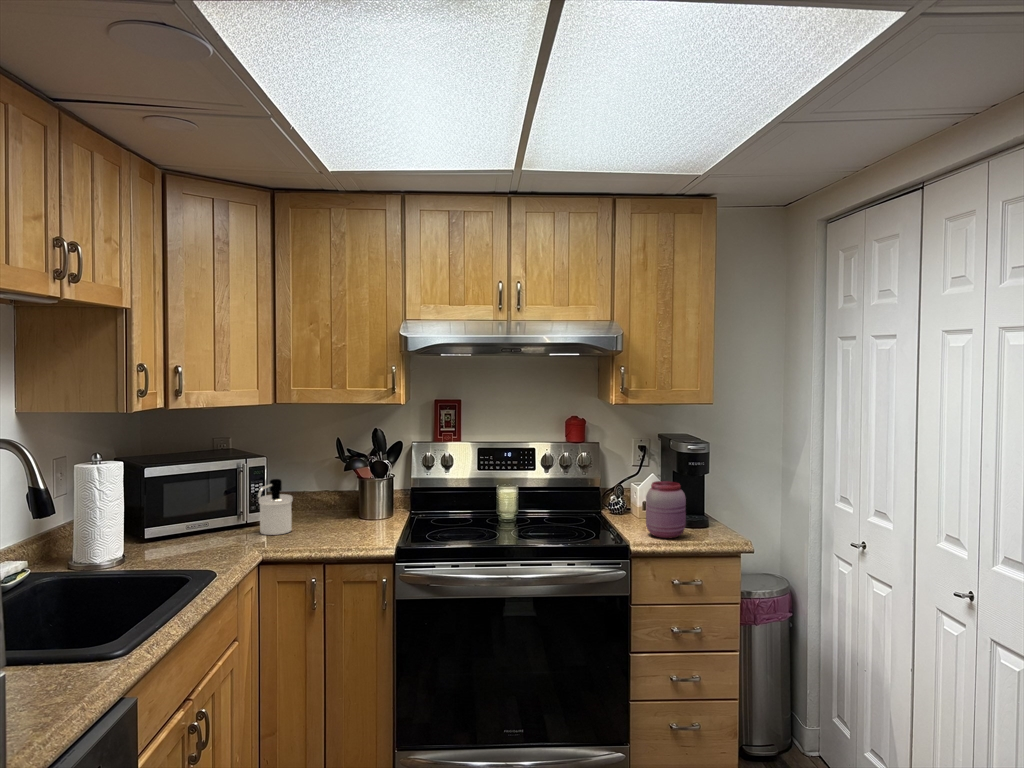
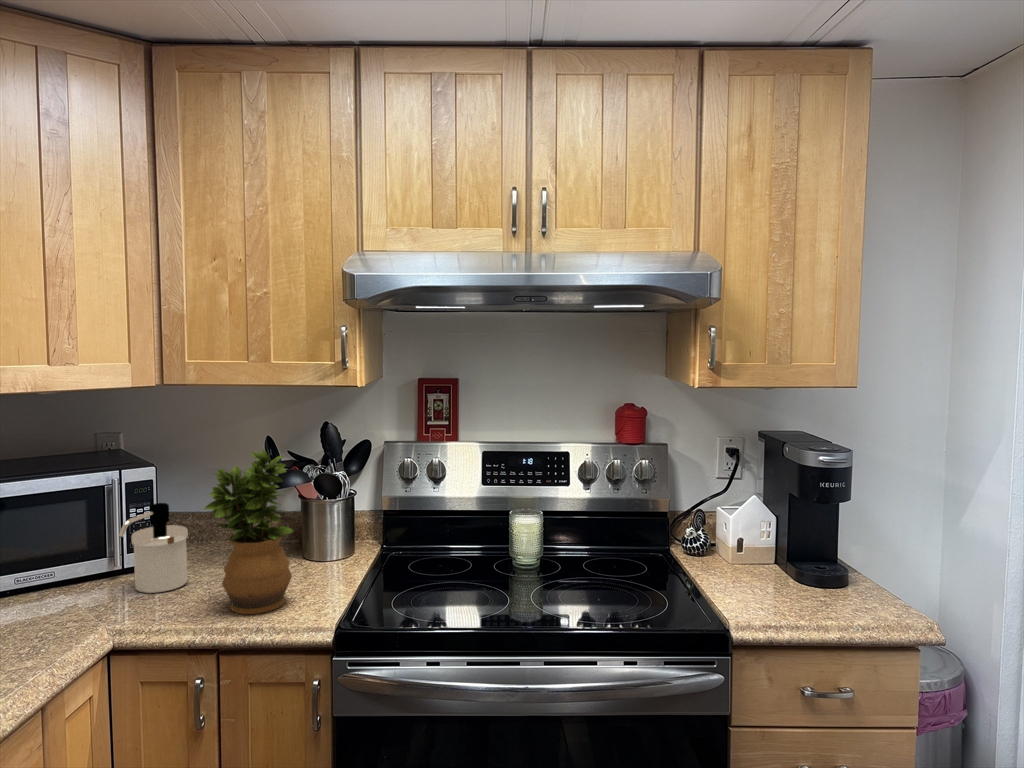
potted plant: none [315,443,367,543] -> present [205,449,293,614]
jar: present [646,481,686,538] -> none [750,514,820,611]

